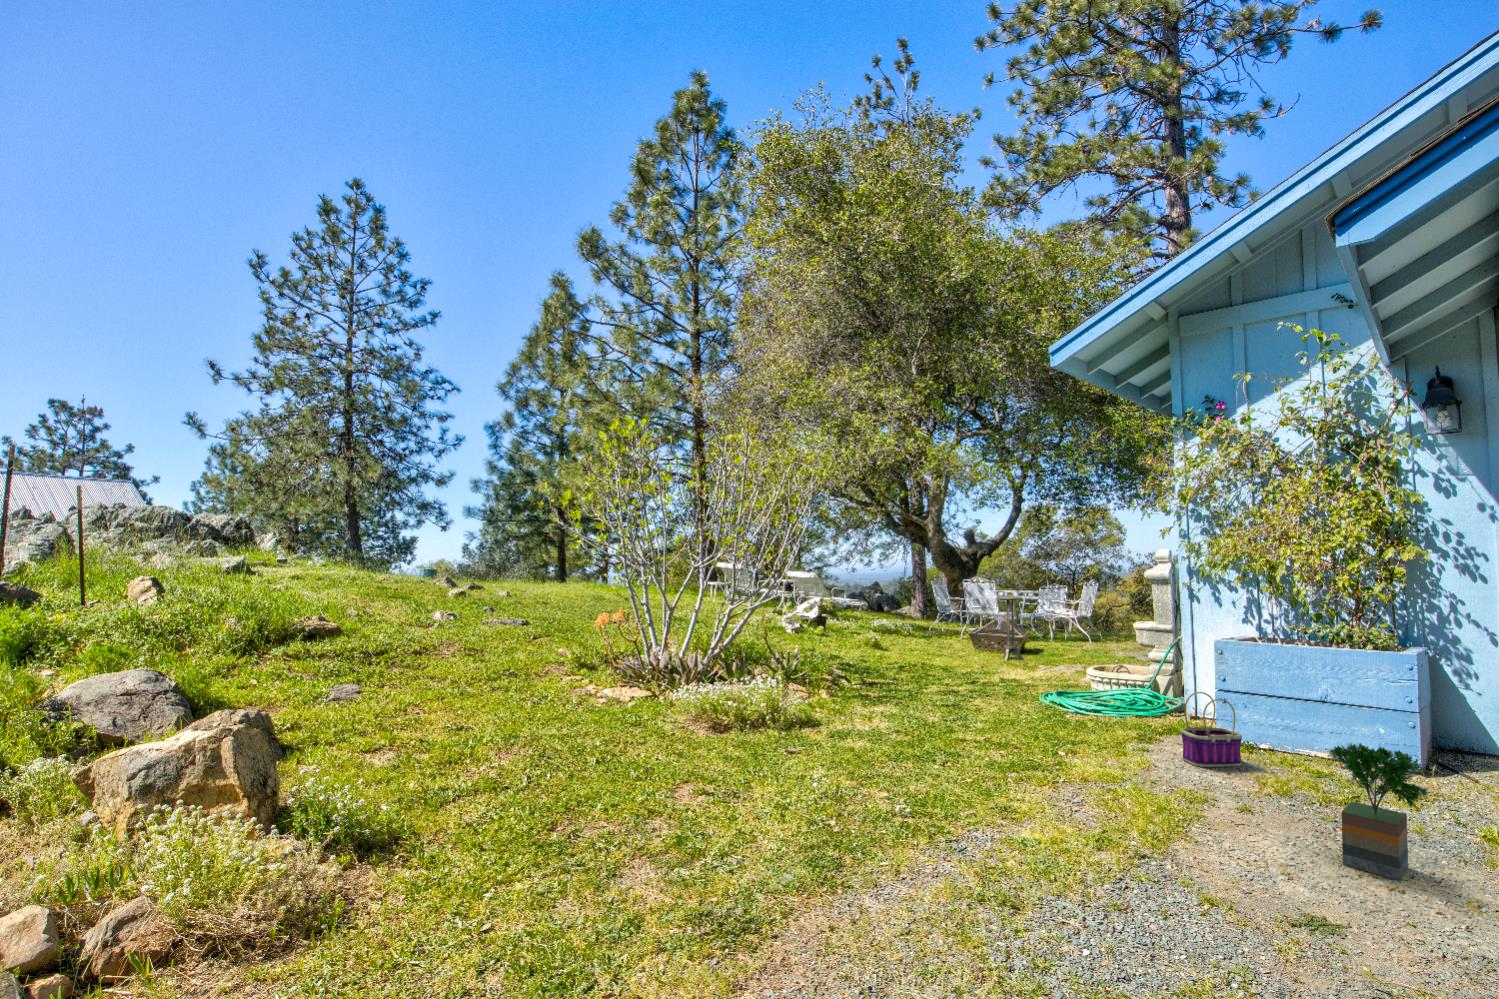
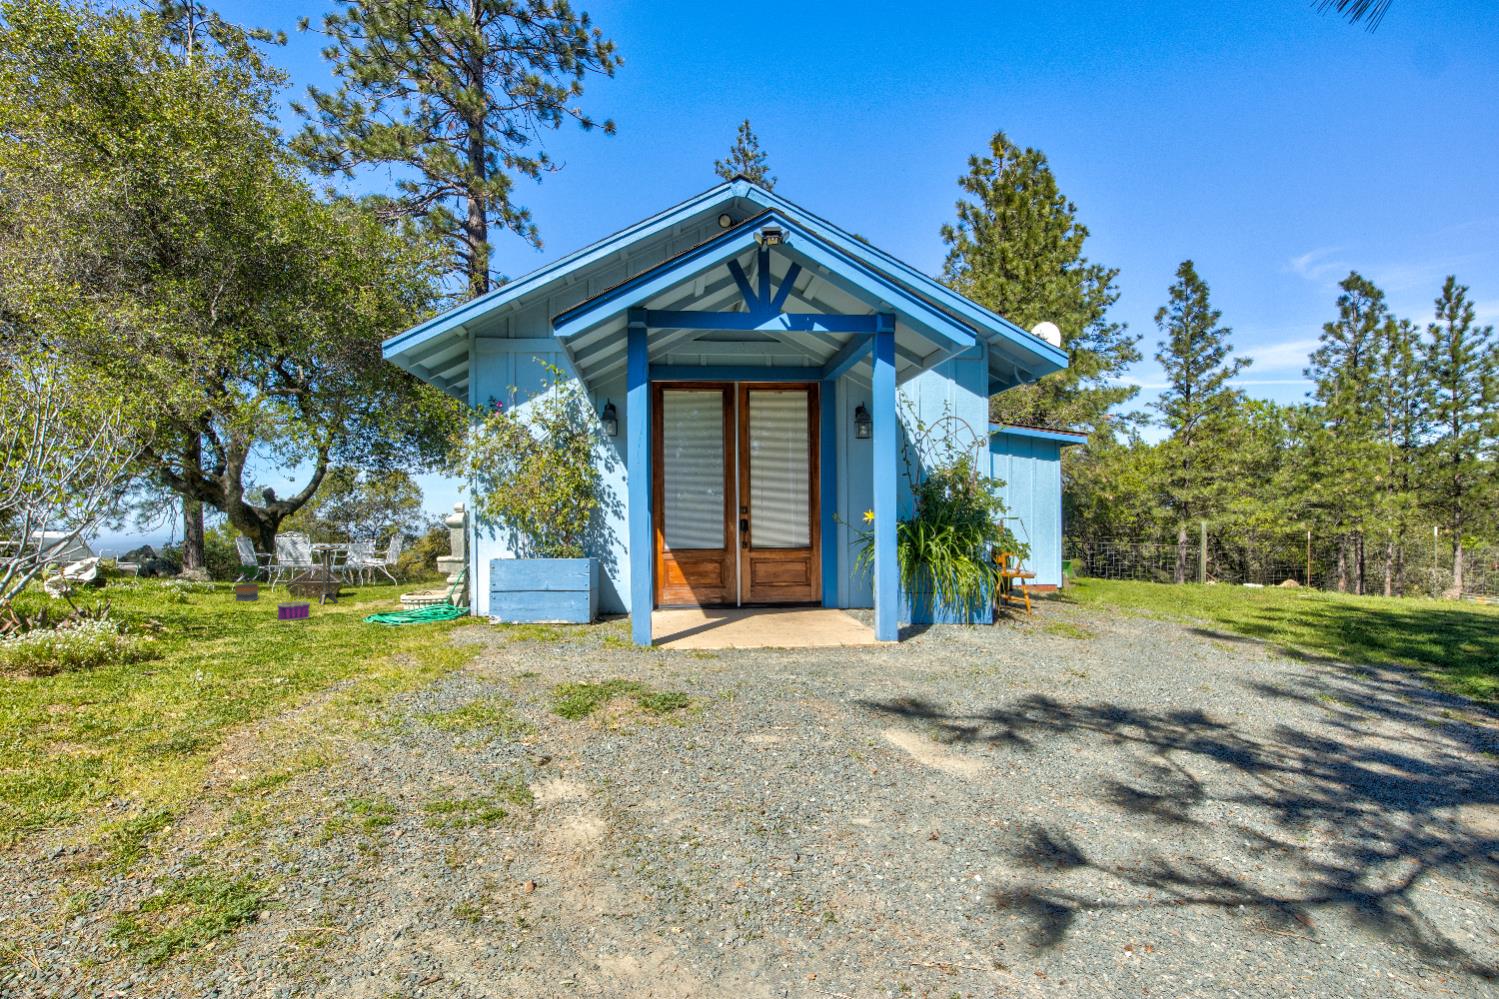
basket: present [1181,692,1242,767] -> present [277,586,310,621]
potted tree: present [1328,743,1430,881] -> present [236,564,262,601]

